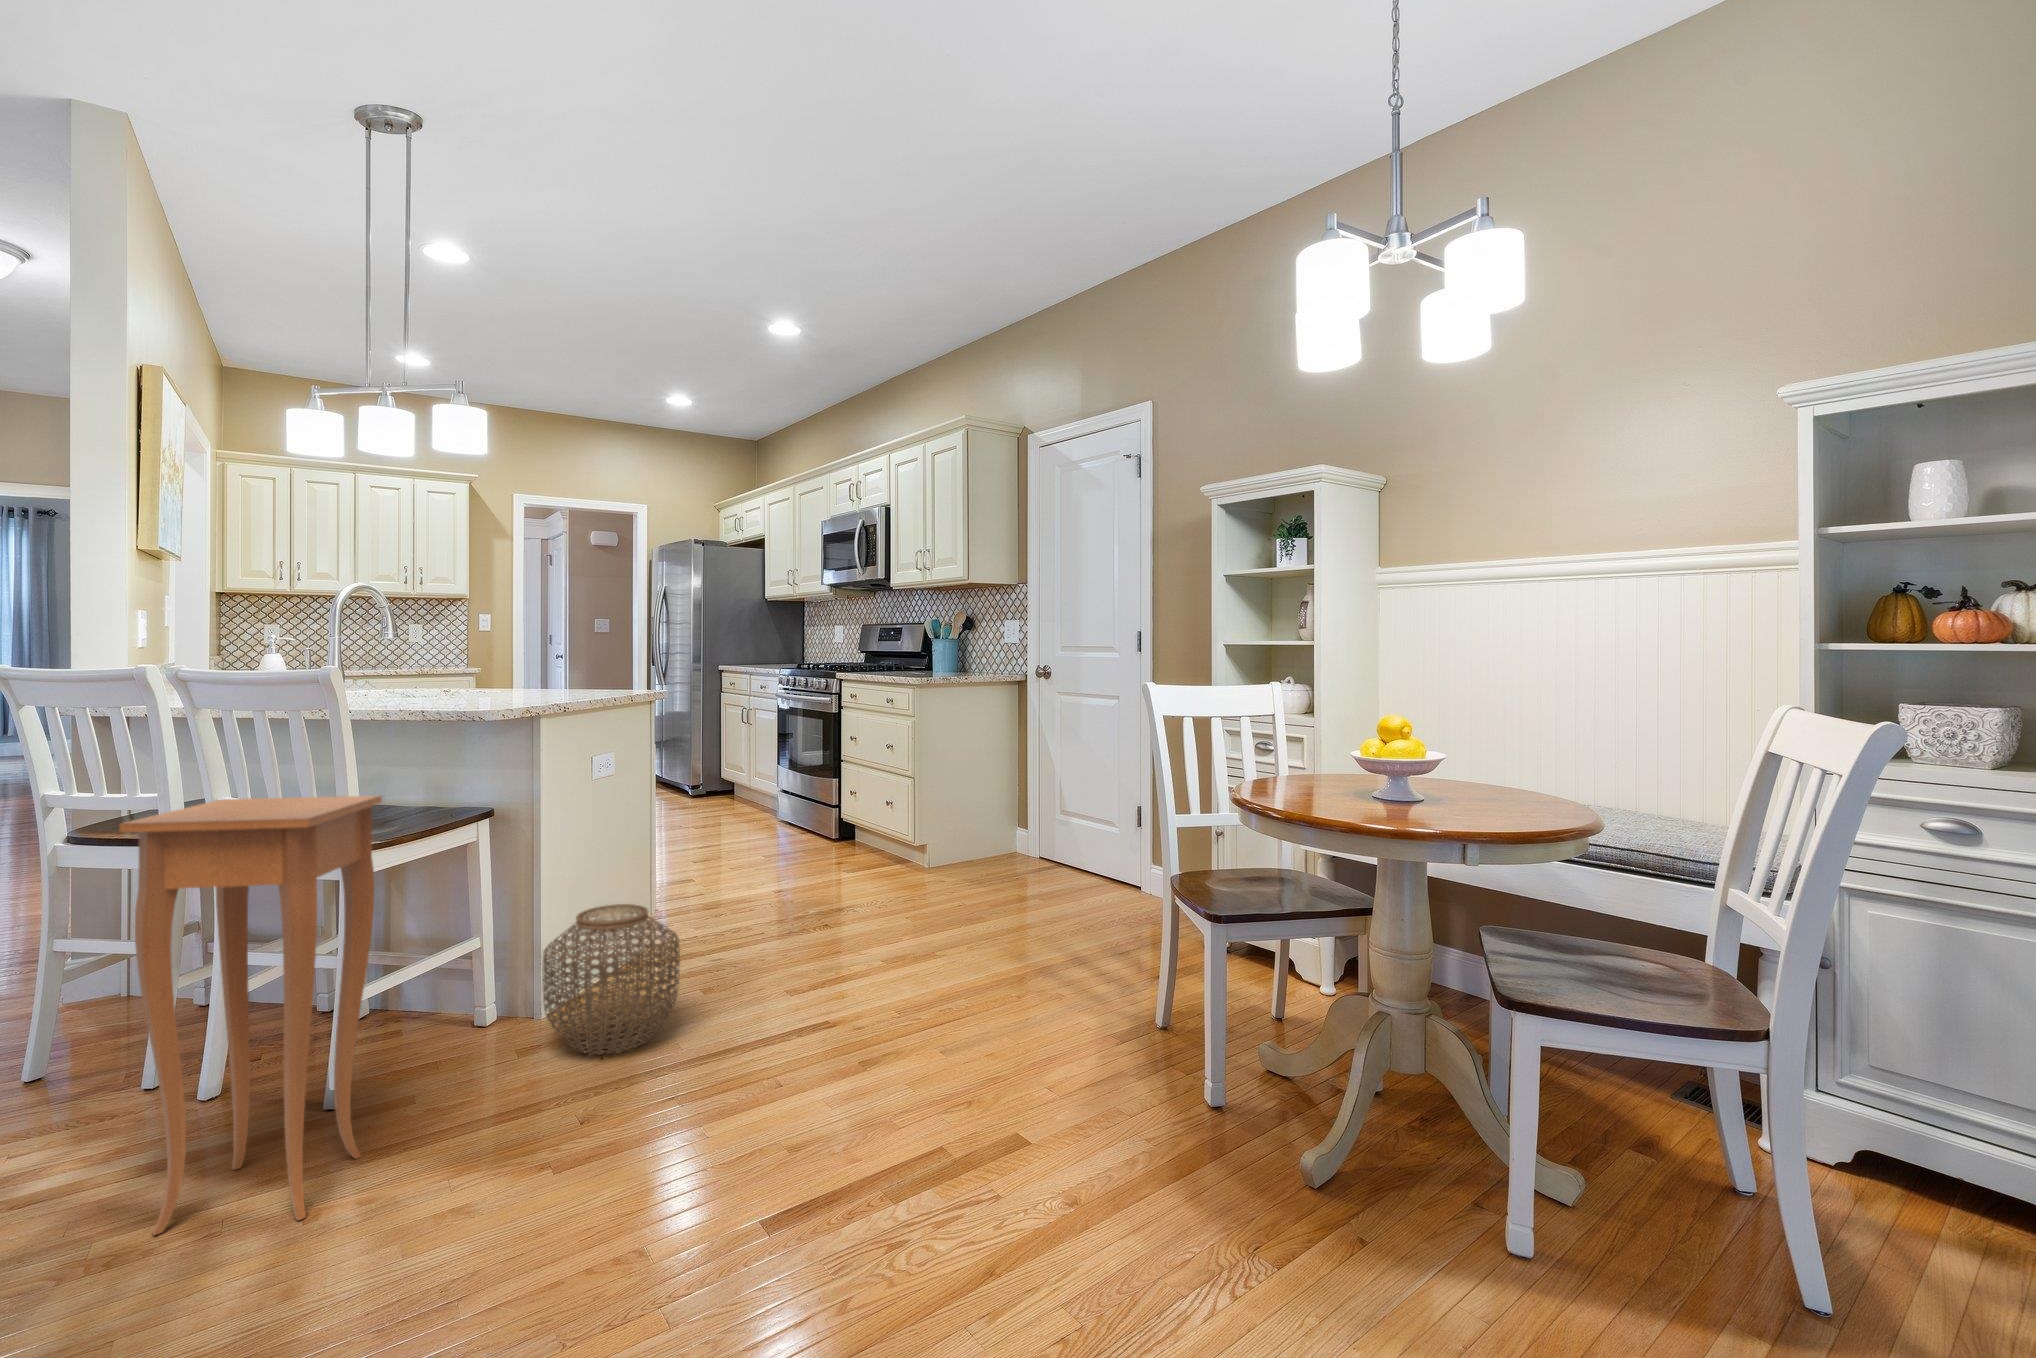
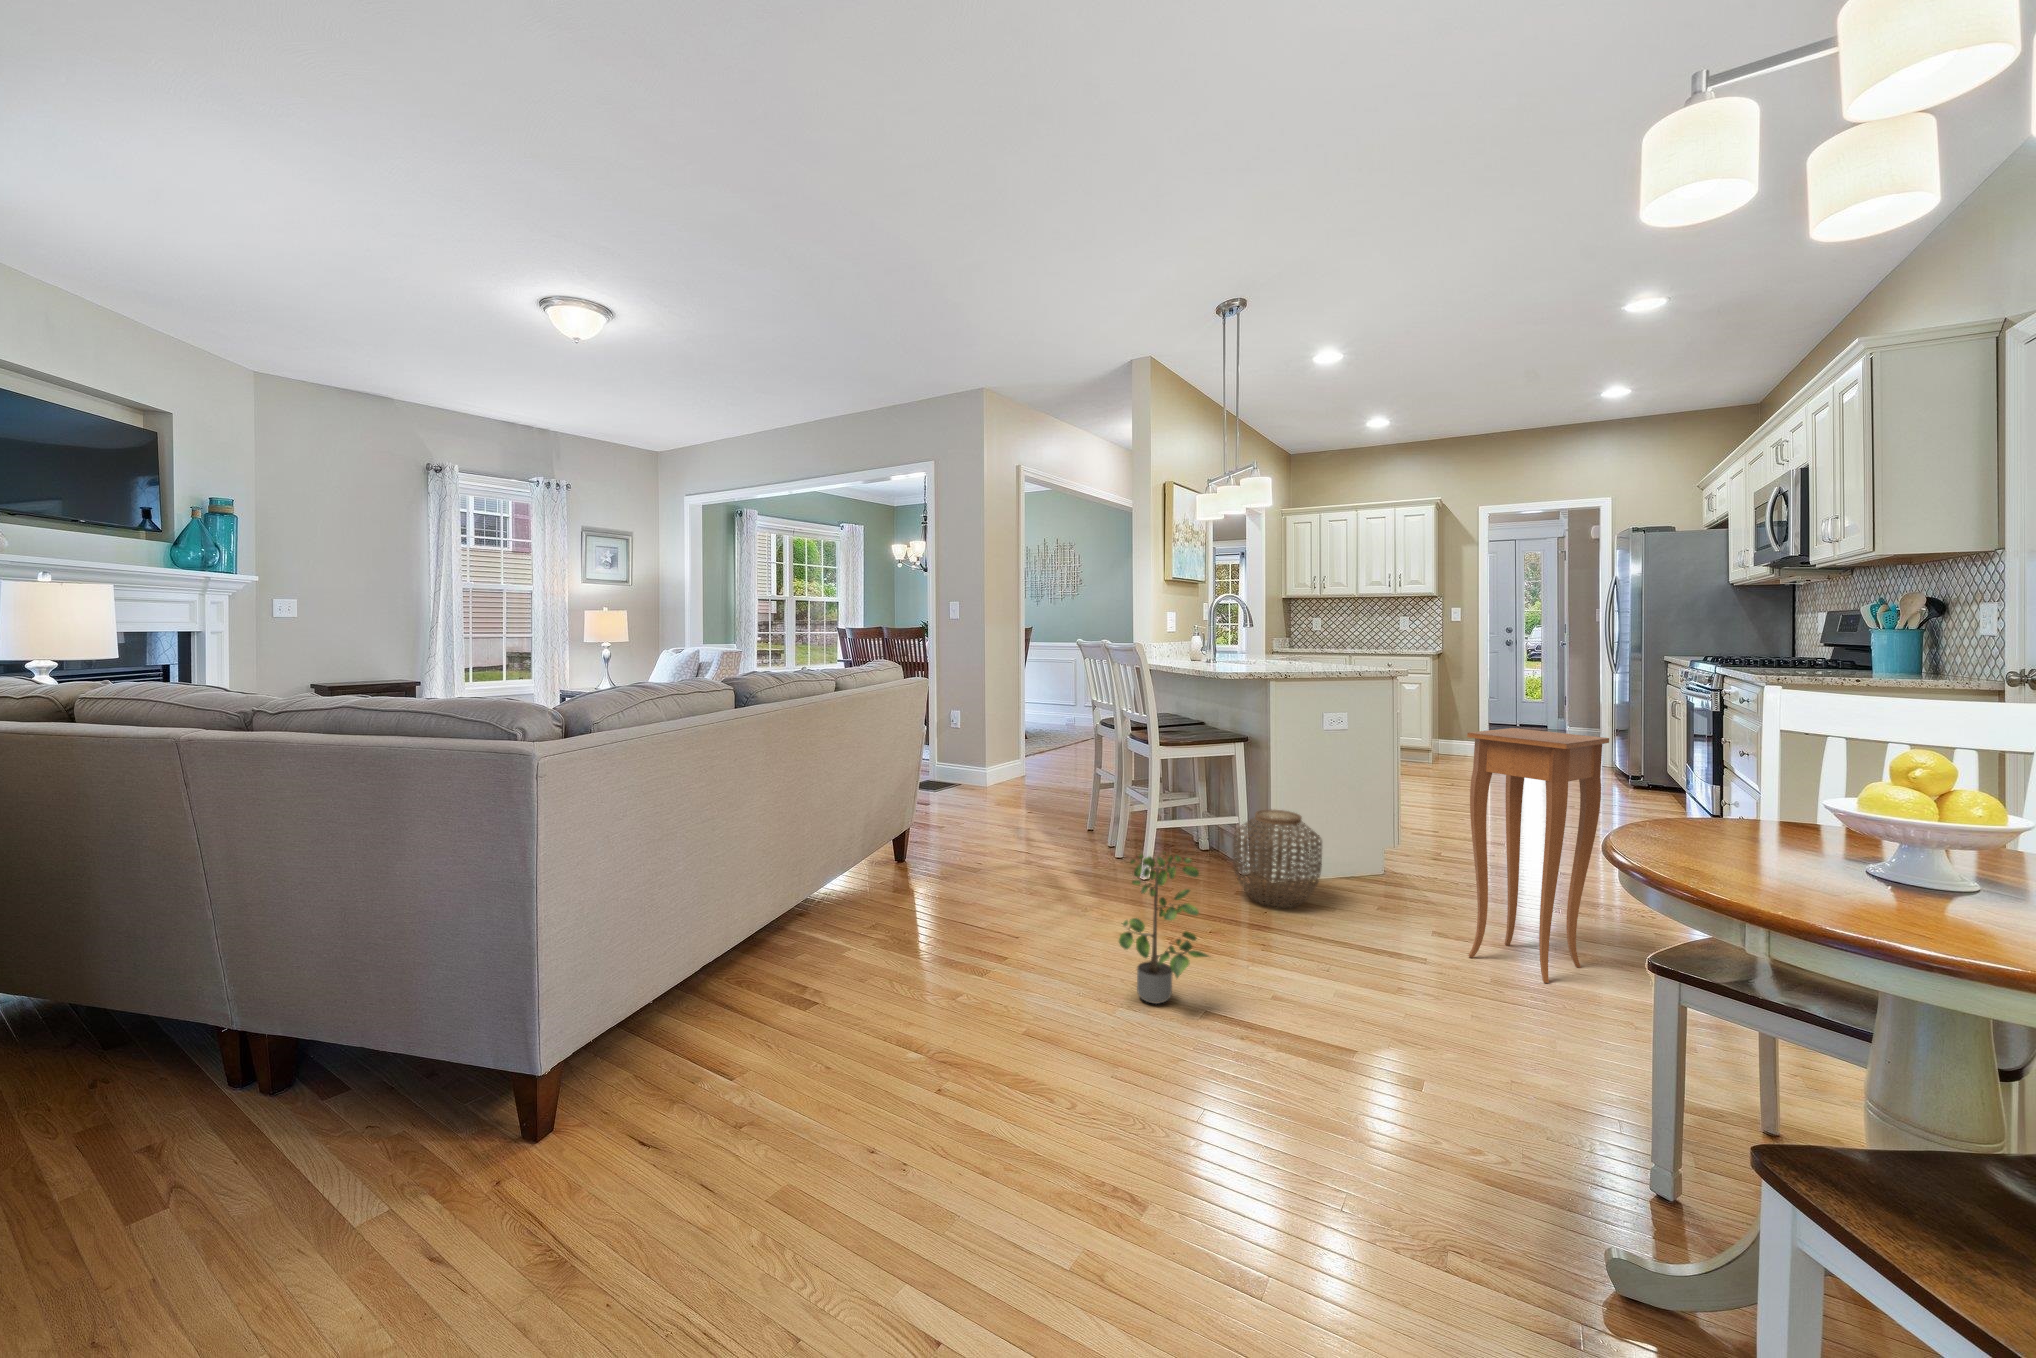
side table: present [120,796,382,1235] -> present [1467,728,1609,983]
potted plant: none [659,993,814,1273] -> present [1119,852,1208,1004]

